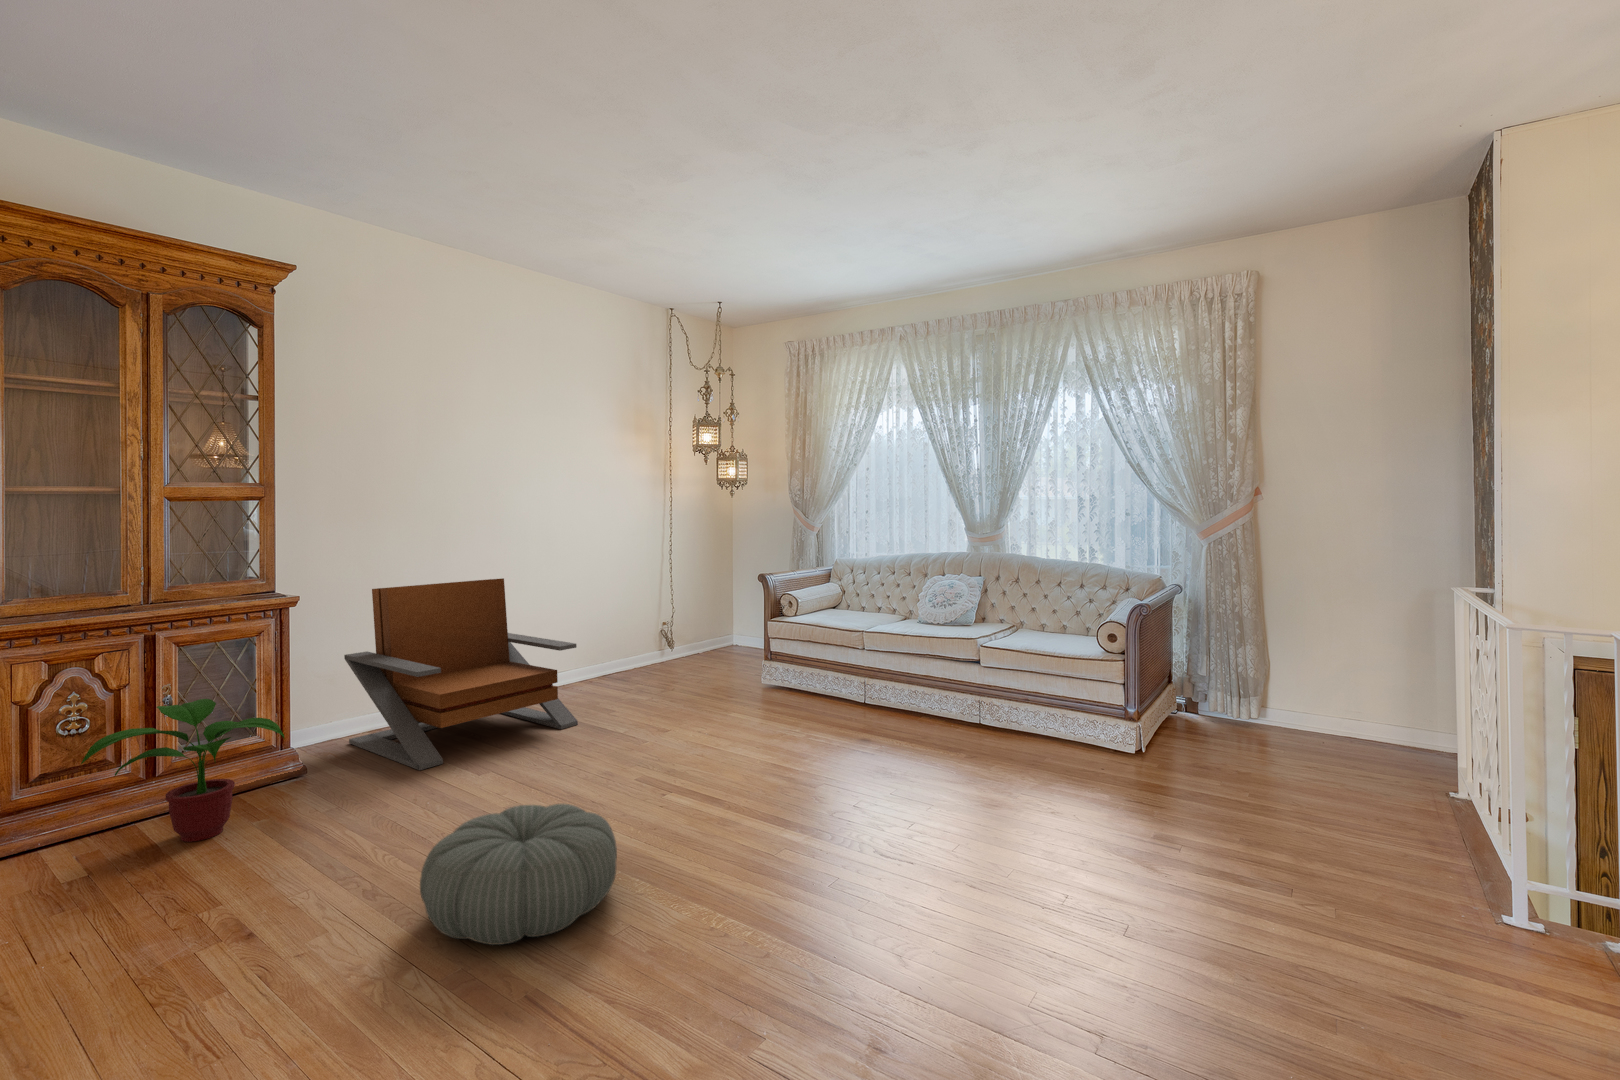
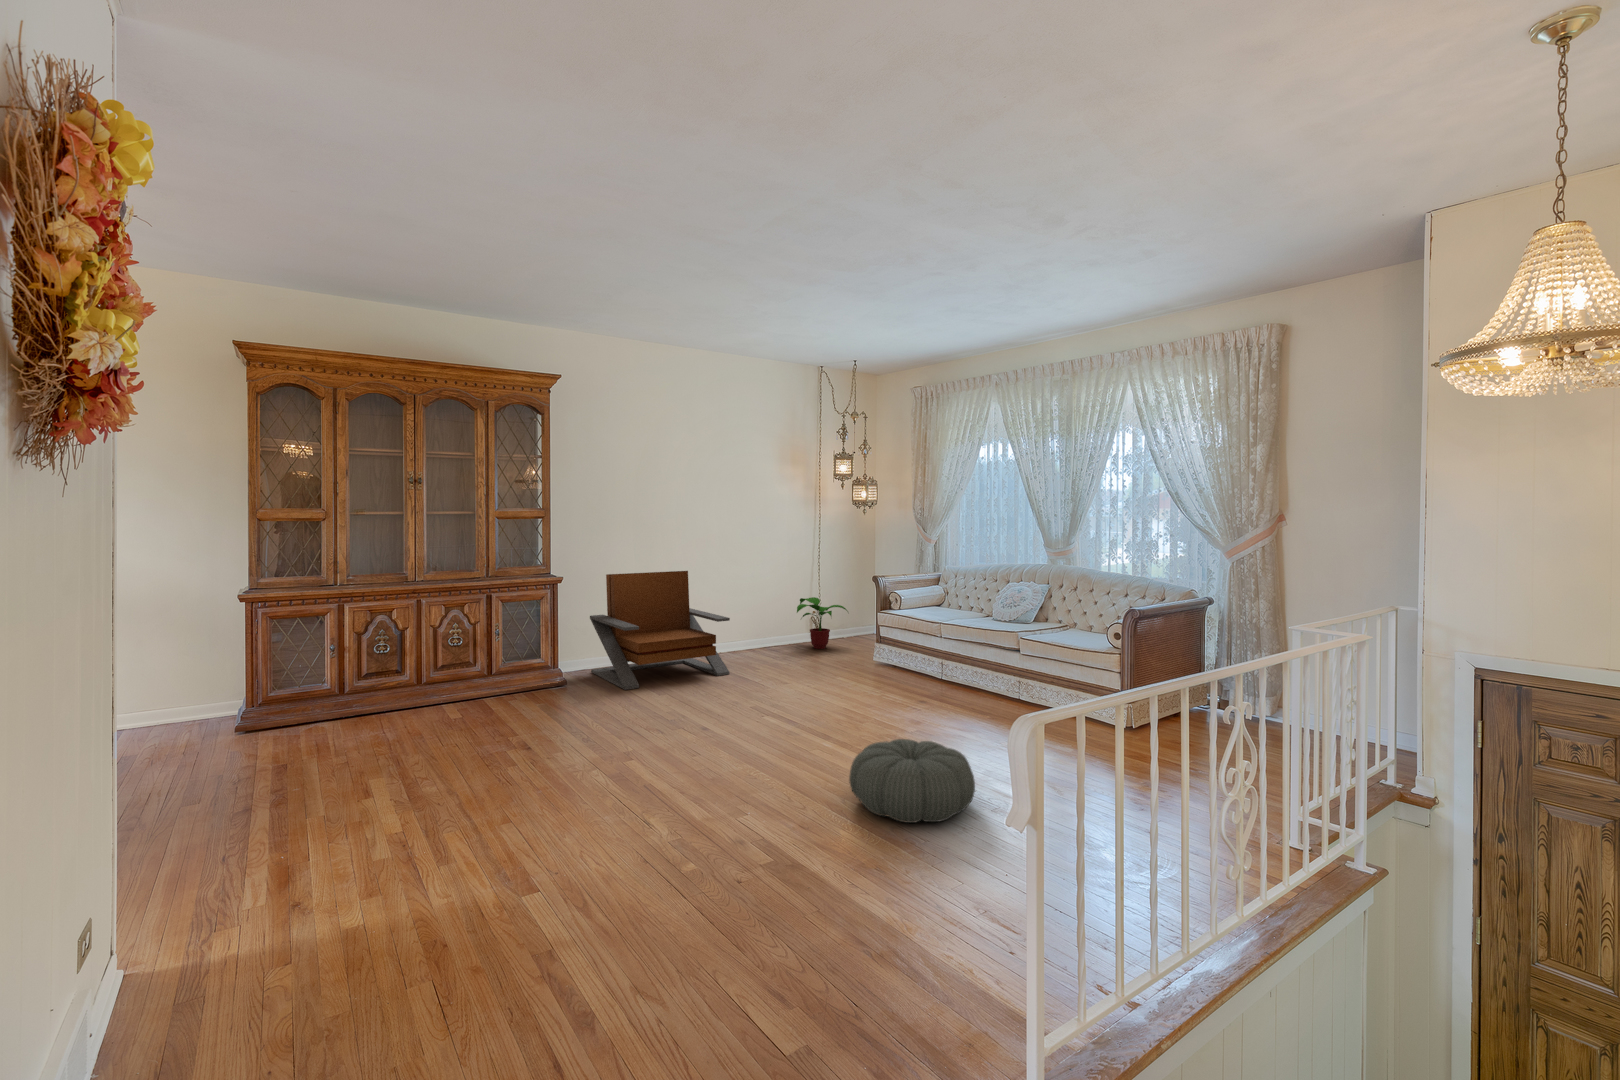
potted plant: present [81,699,285,842] -> present [797,597,847,649]
pouf: present [420,804,617,945] -> present [849,739,975,823]

